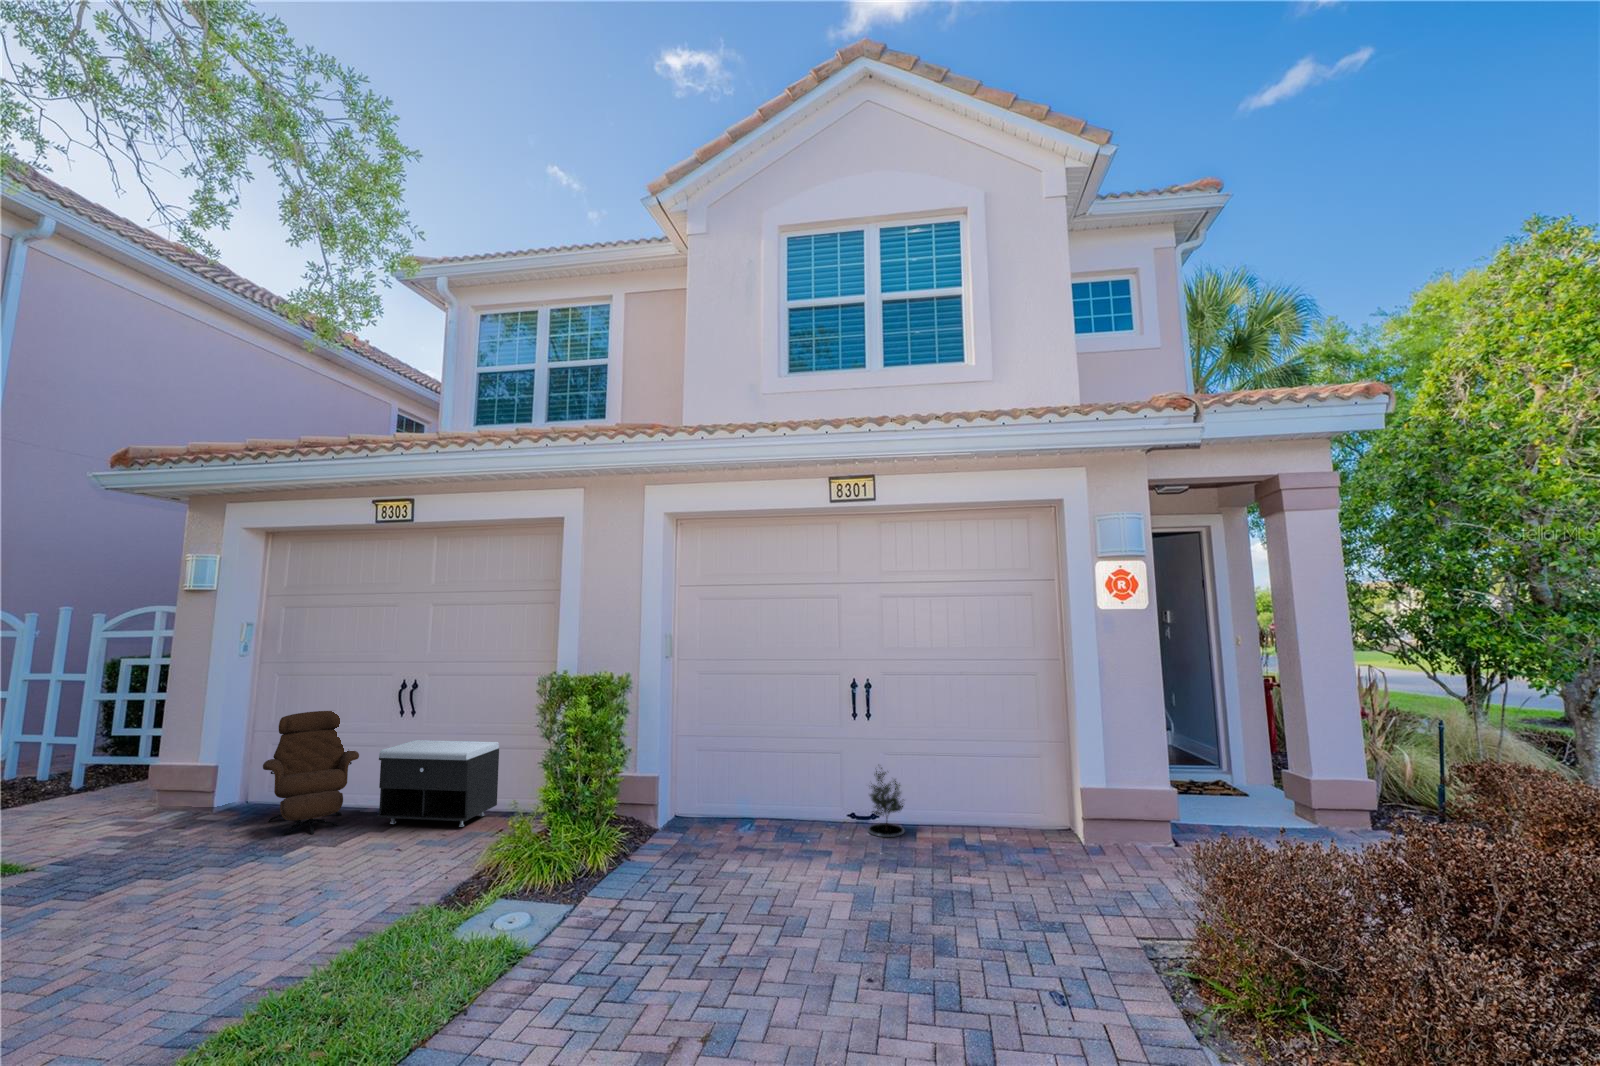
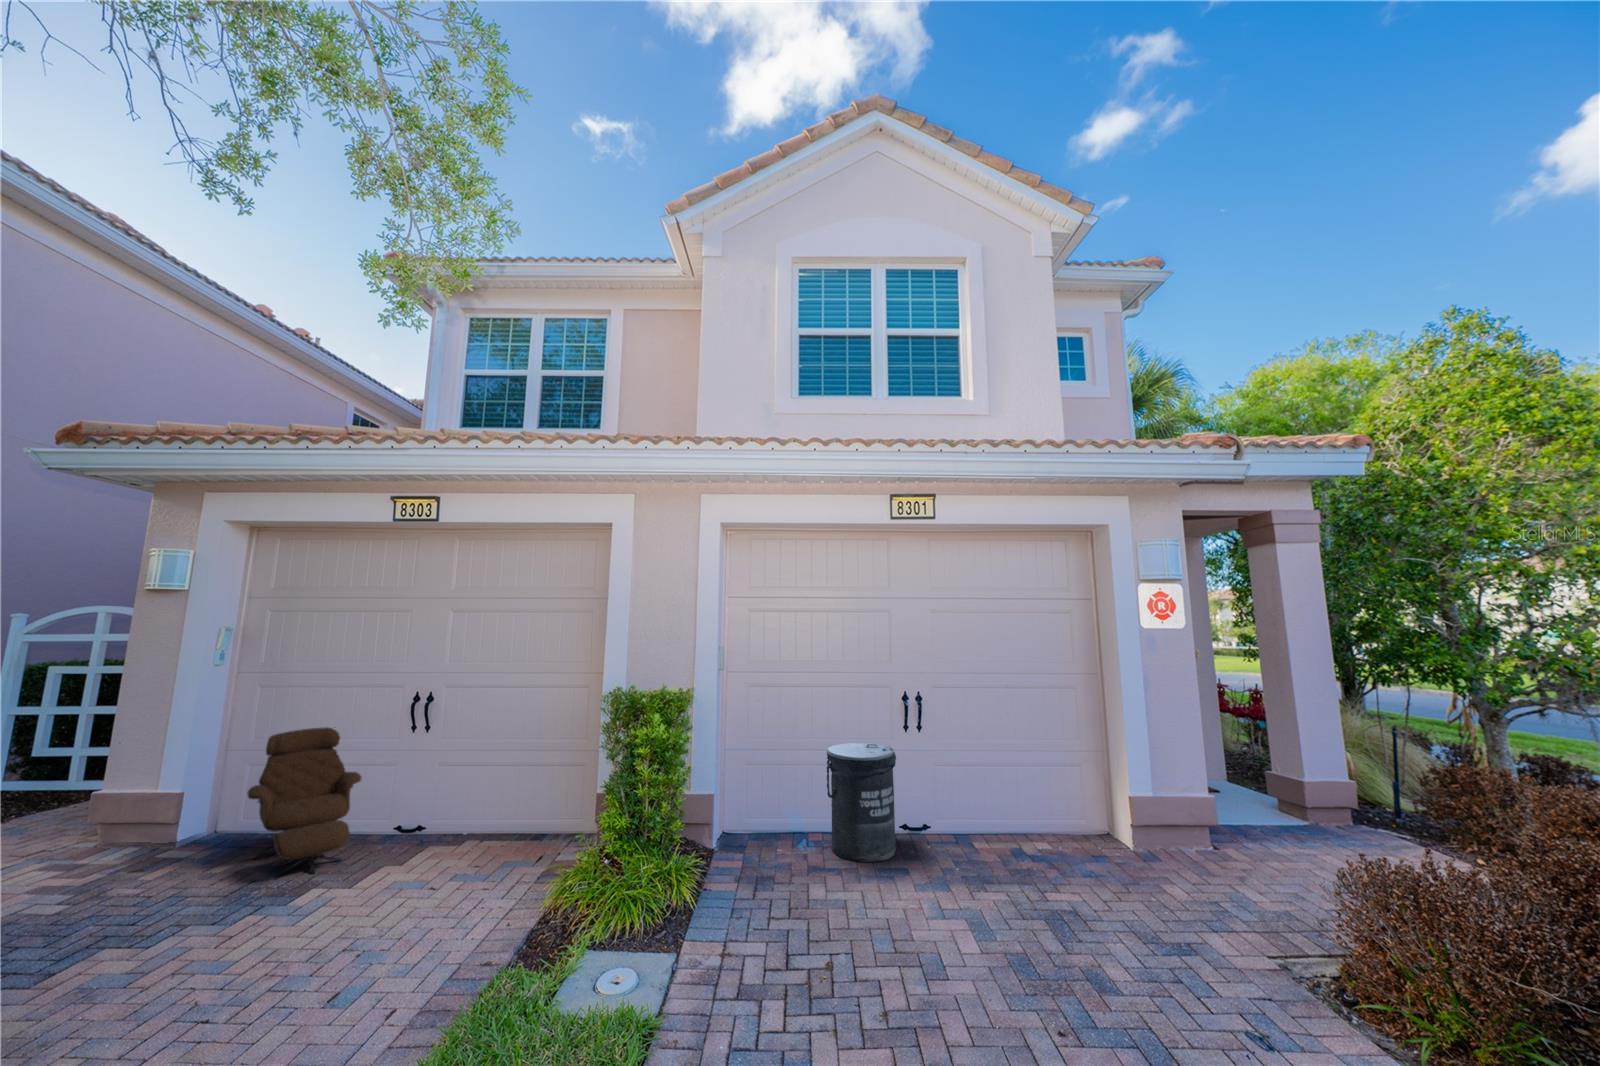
trash can: none [768,730,837,843] -> present [827,743,896,862]
storage bench: present [377,740,499,827] -> none [391,759,529,857]
potted tree: present [868,768,904,837] -> none [921,777,961,851]

